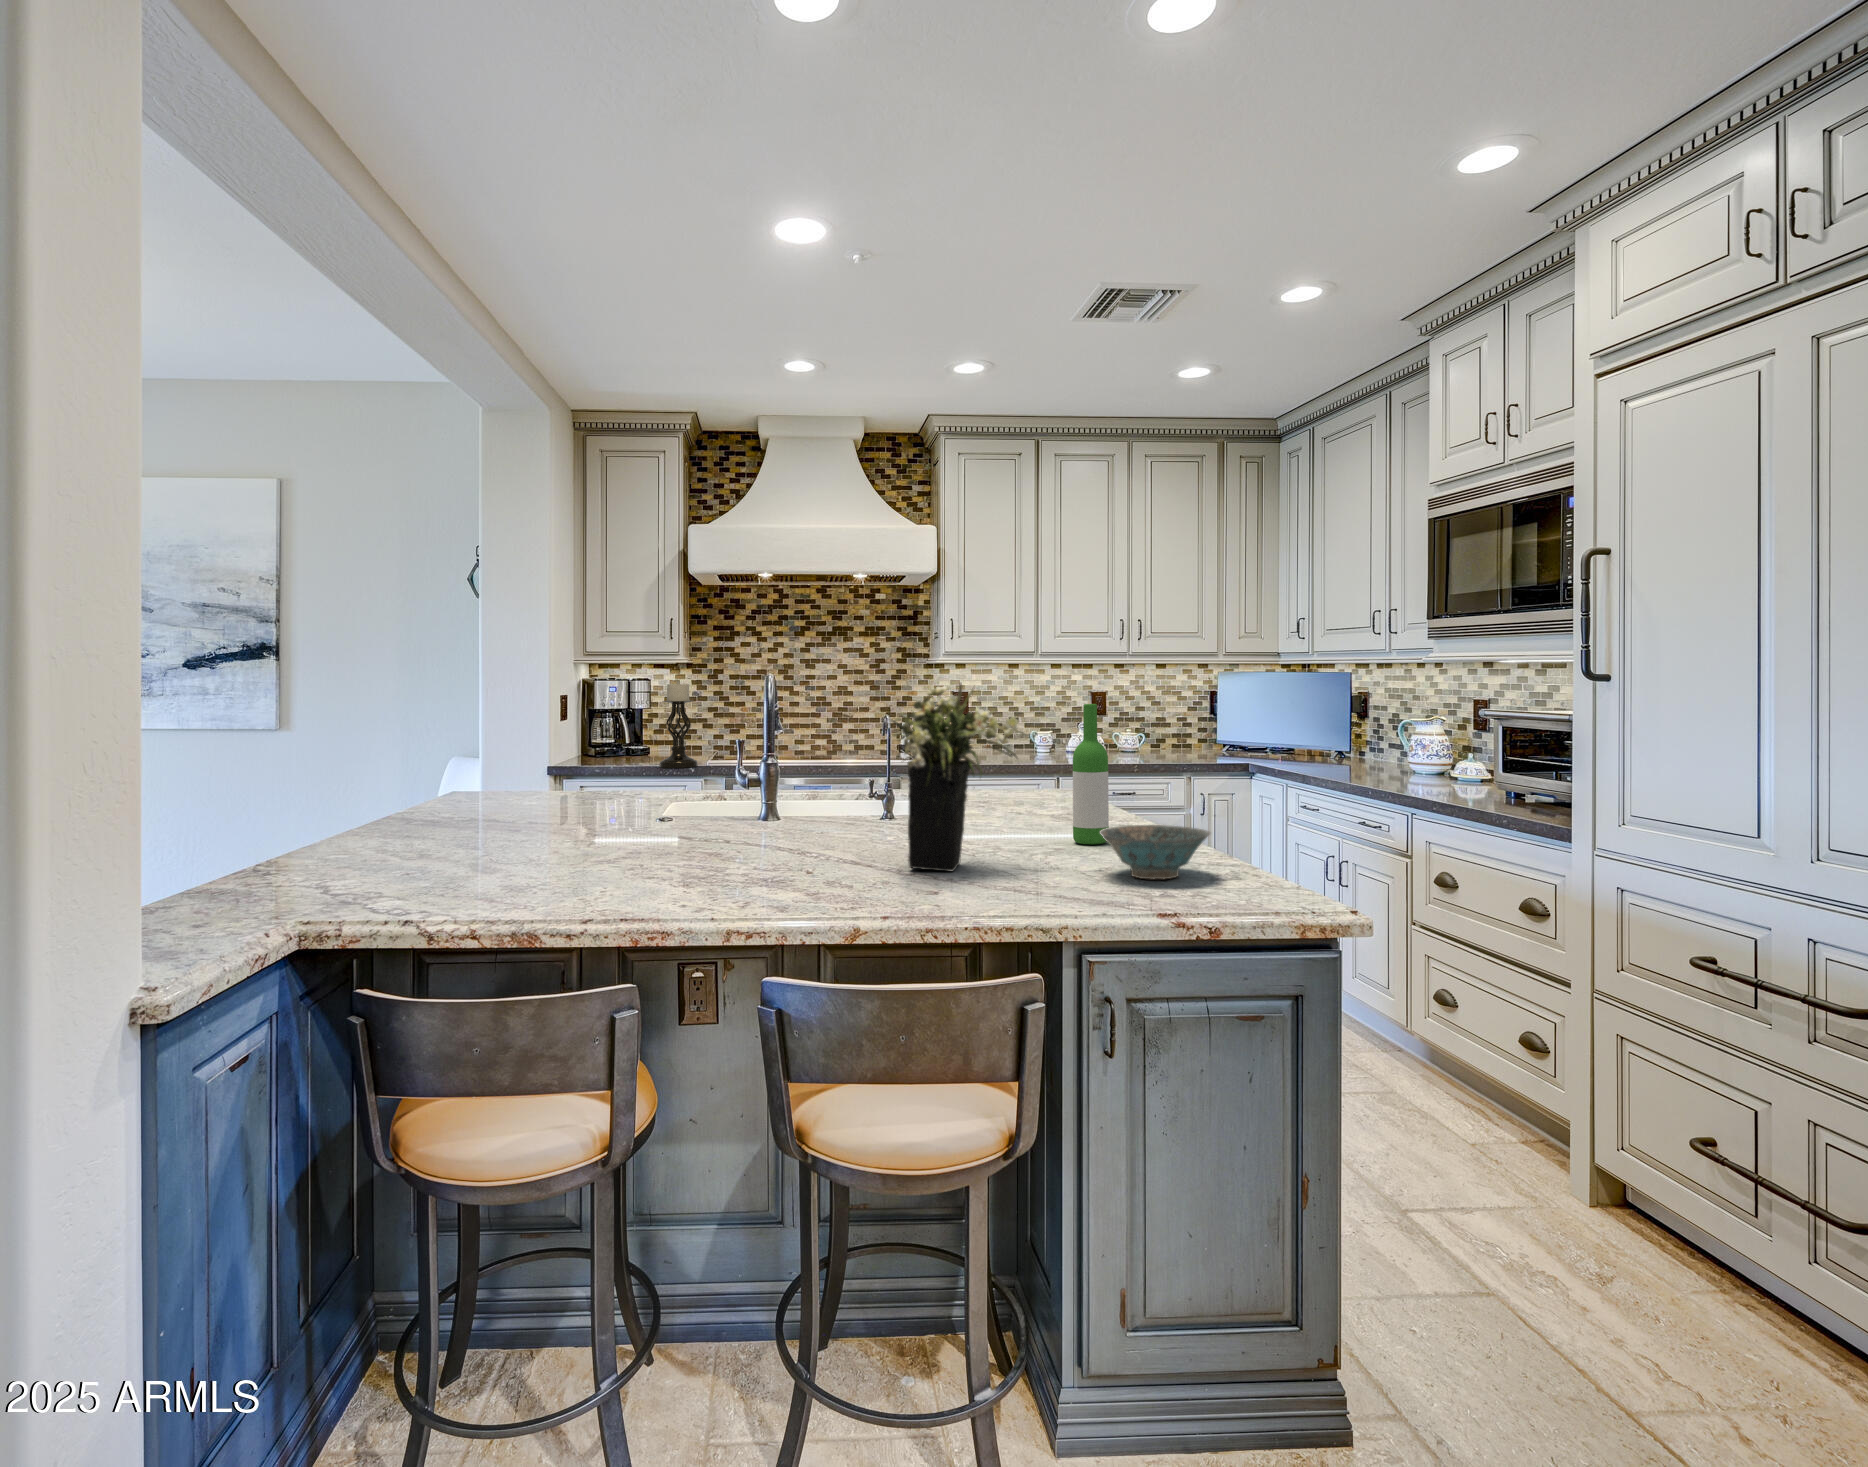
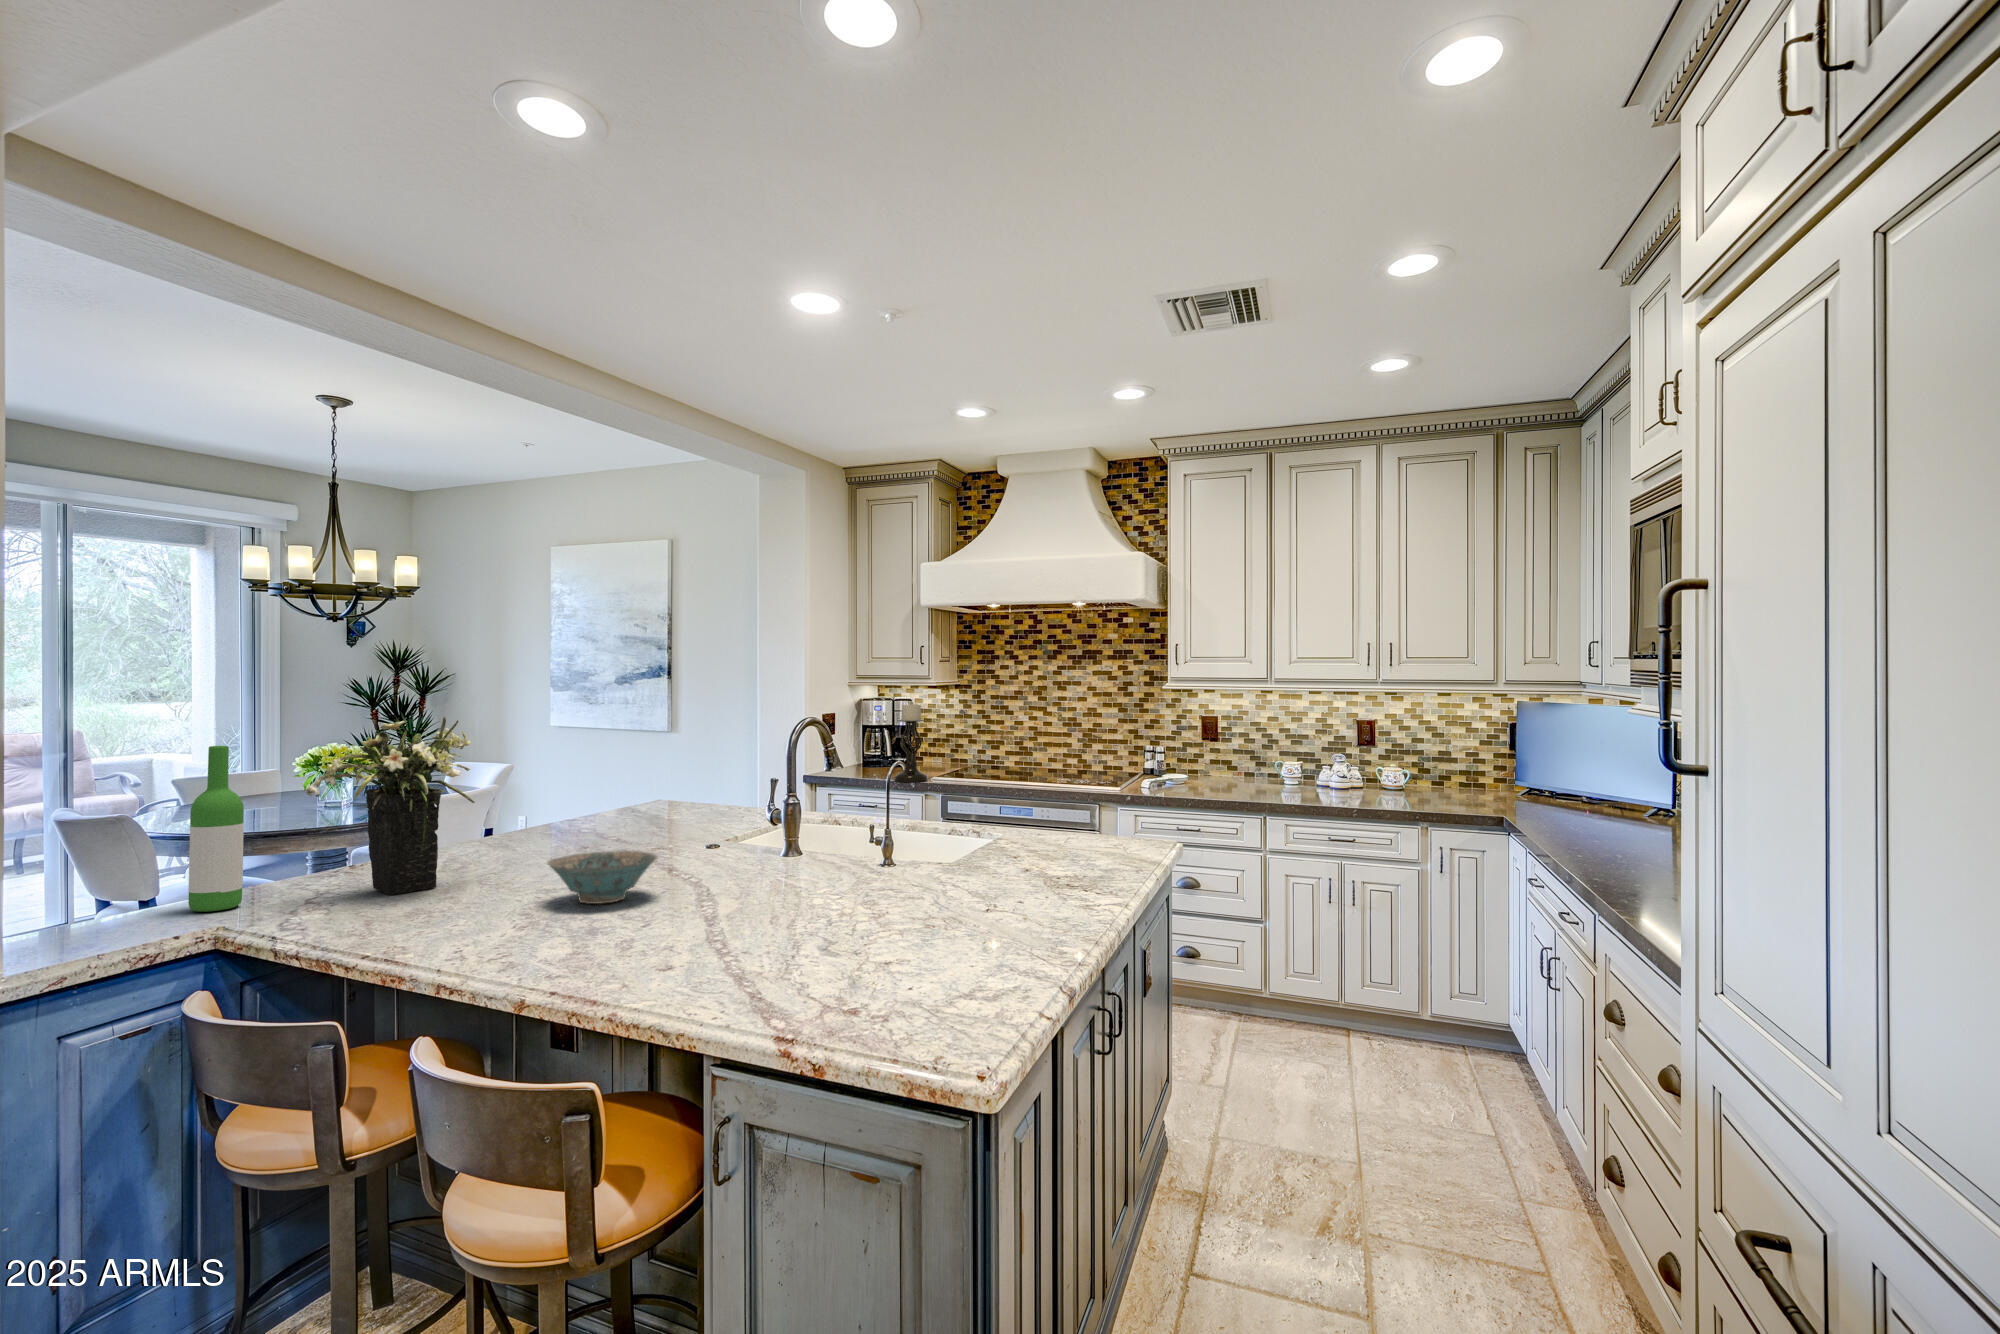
flower arrangement: present [892,683,1025,871] -> present [306,717,475,895]
wine bottle: present [1073,704,1109,844] -> present [188,746,244,912]
ceramic bowl: present [1100,825,1210,879] -> present [547,851,657,904]

